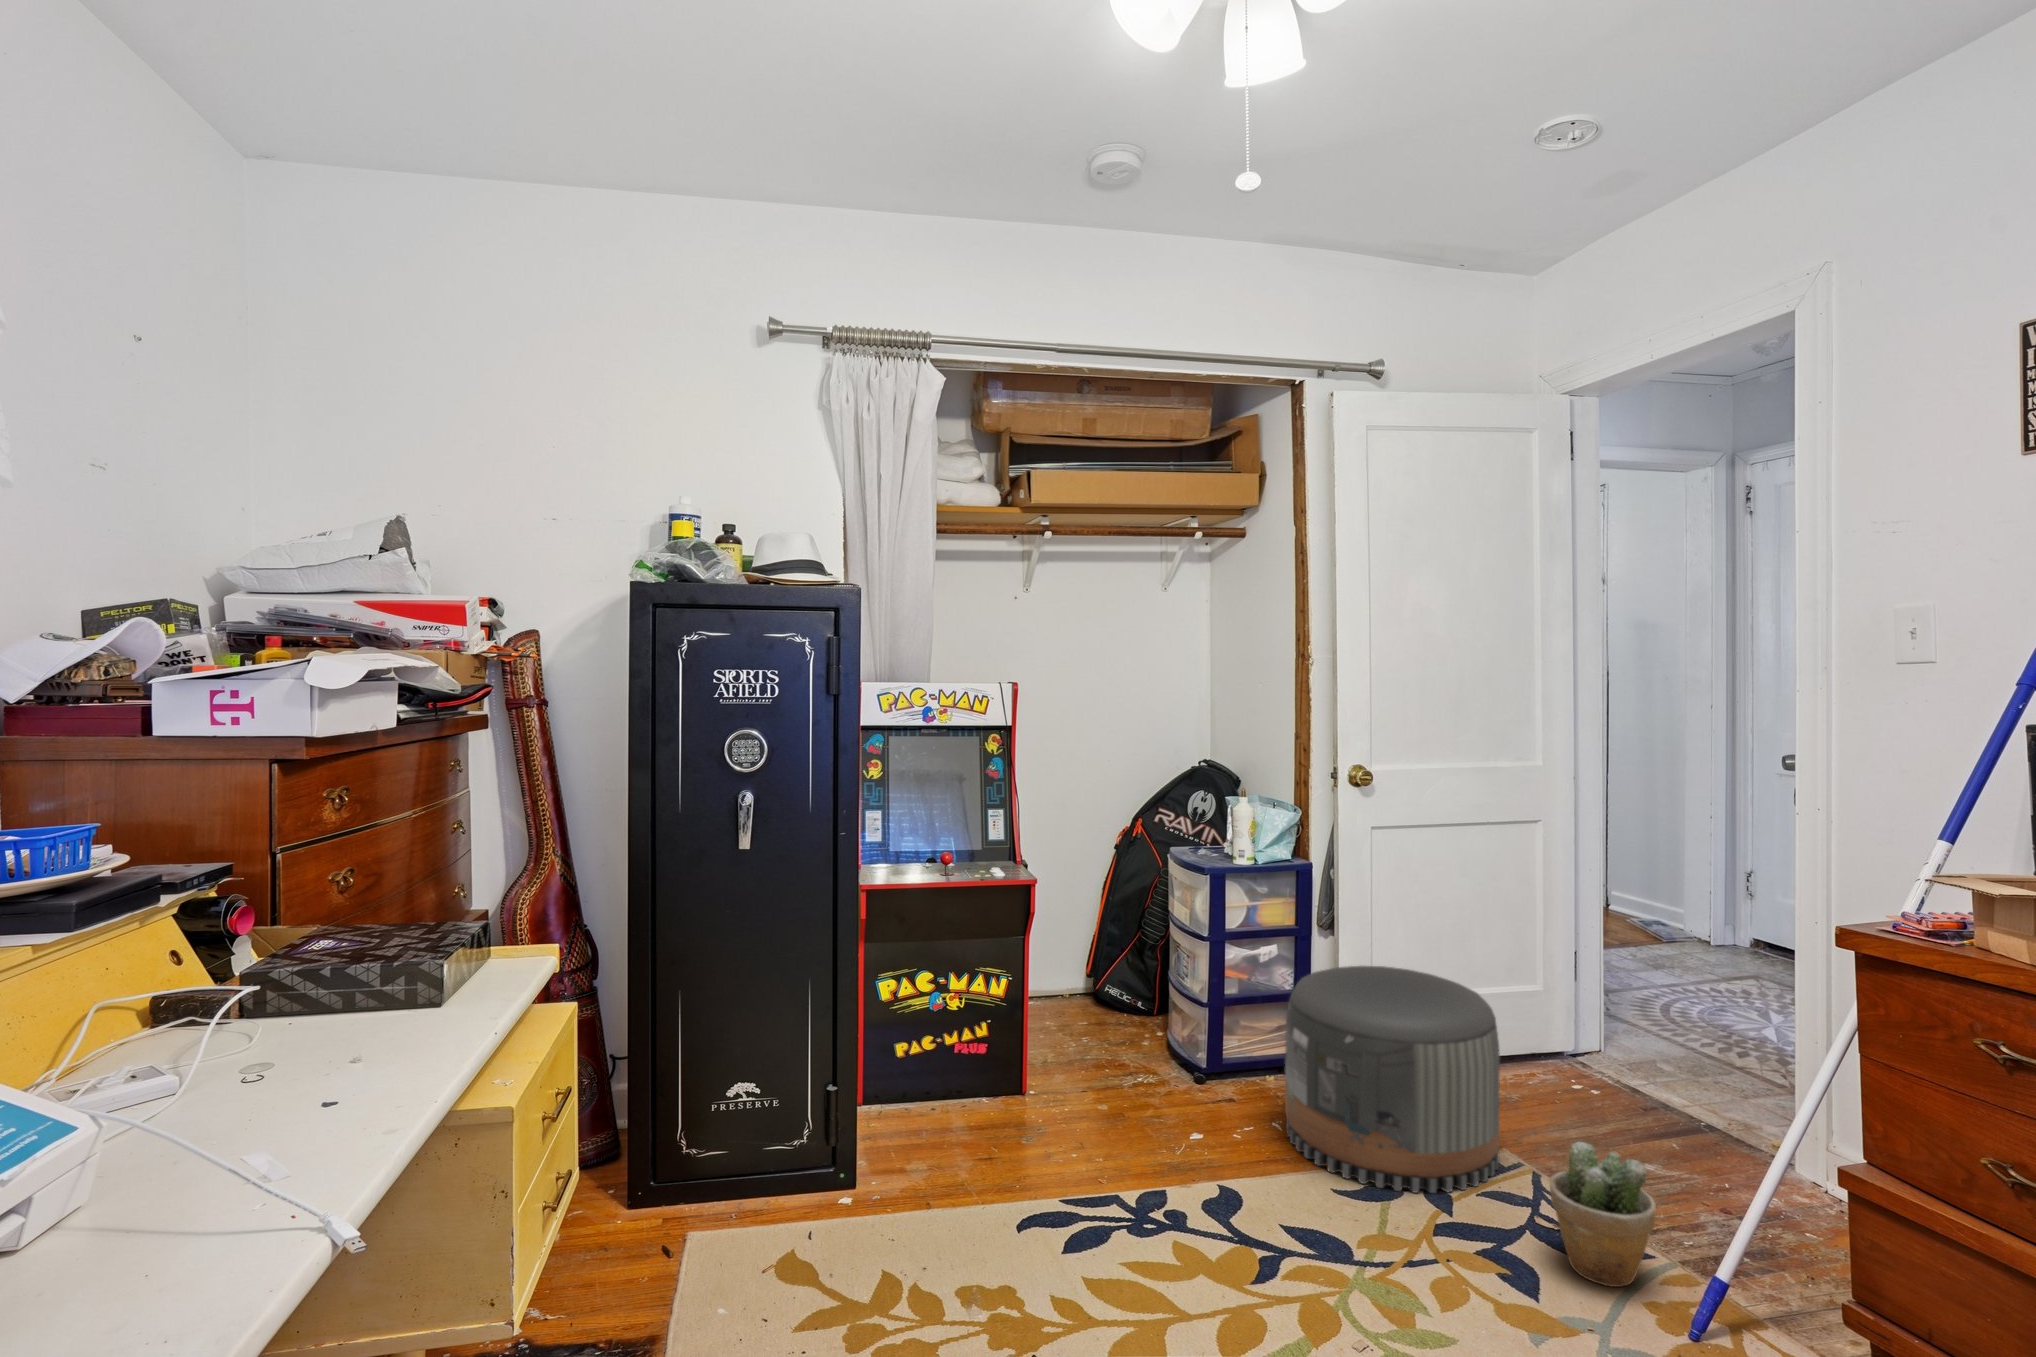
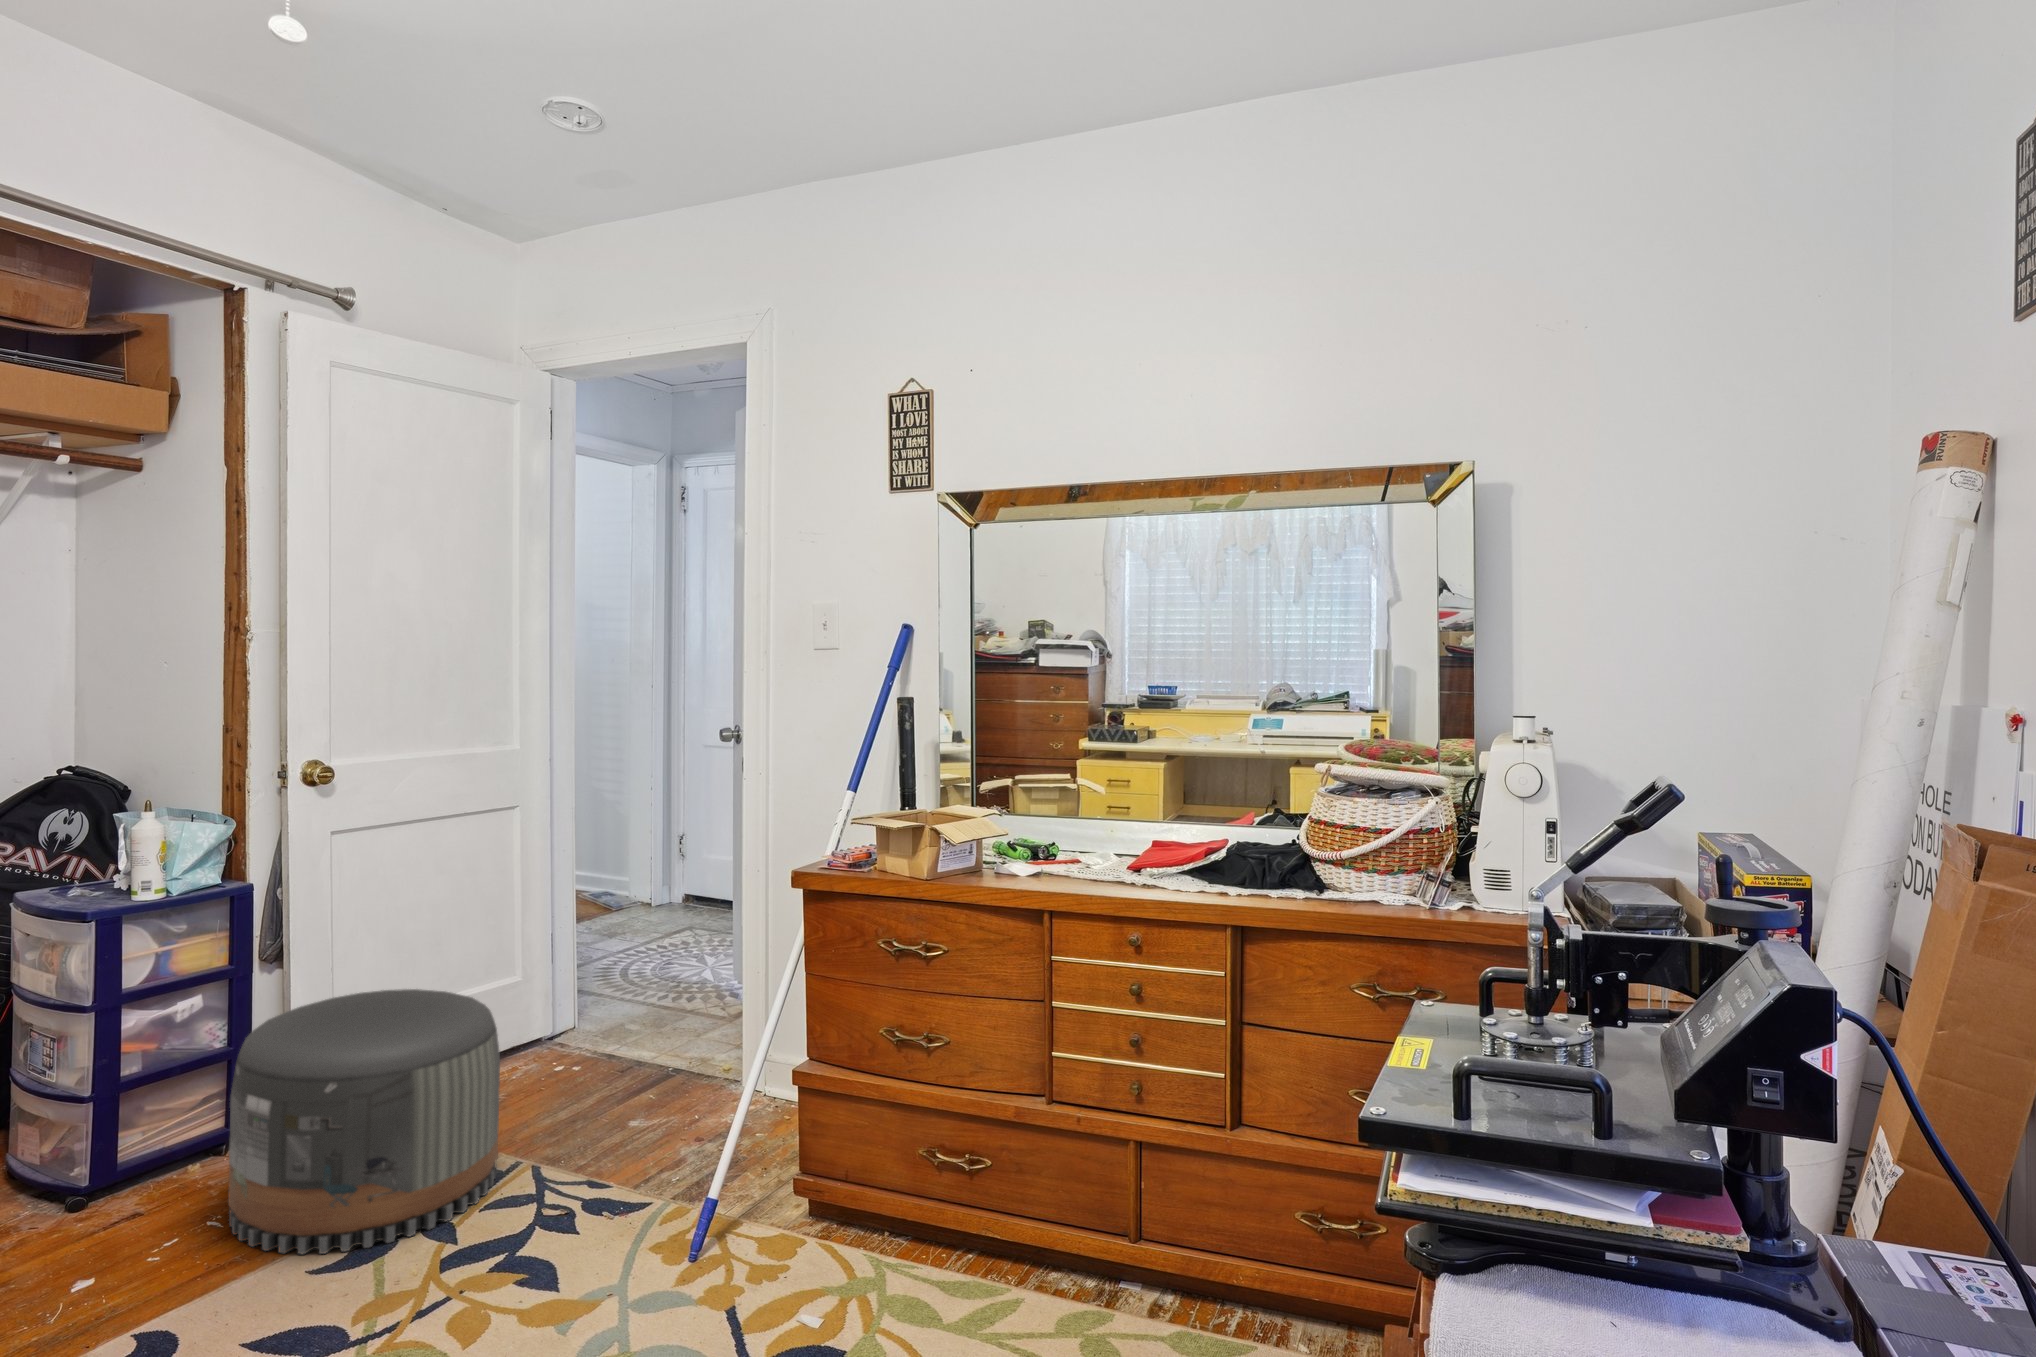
potted plant: present [1549,1142,1656,1287] -> none [562,1117,656,1248]

